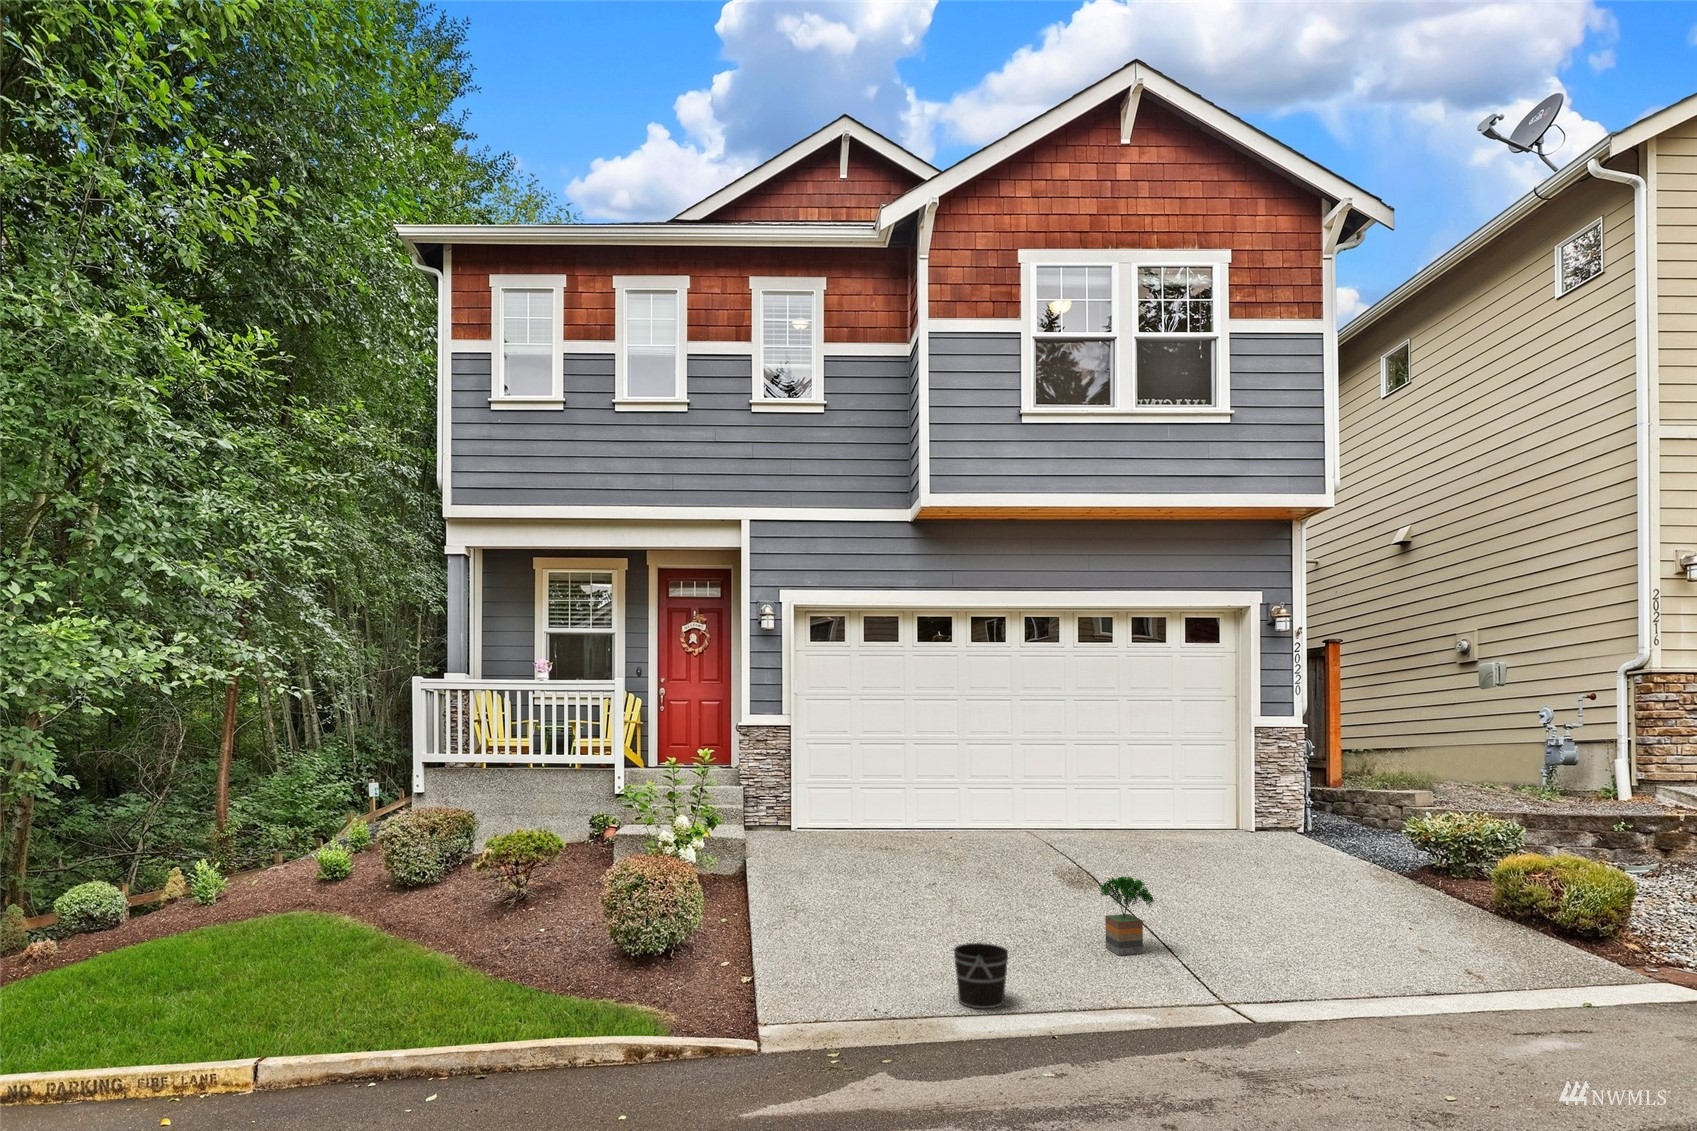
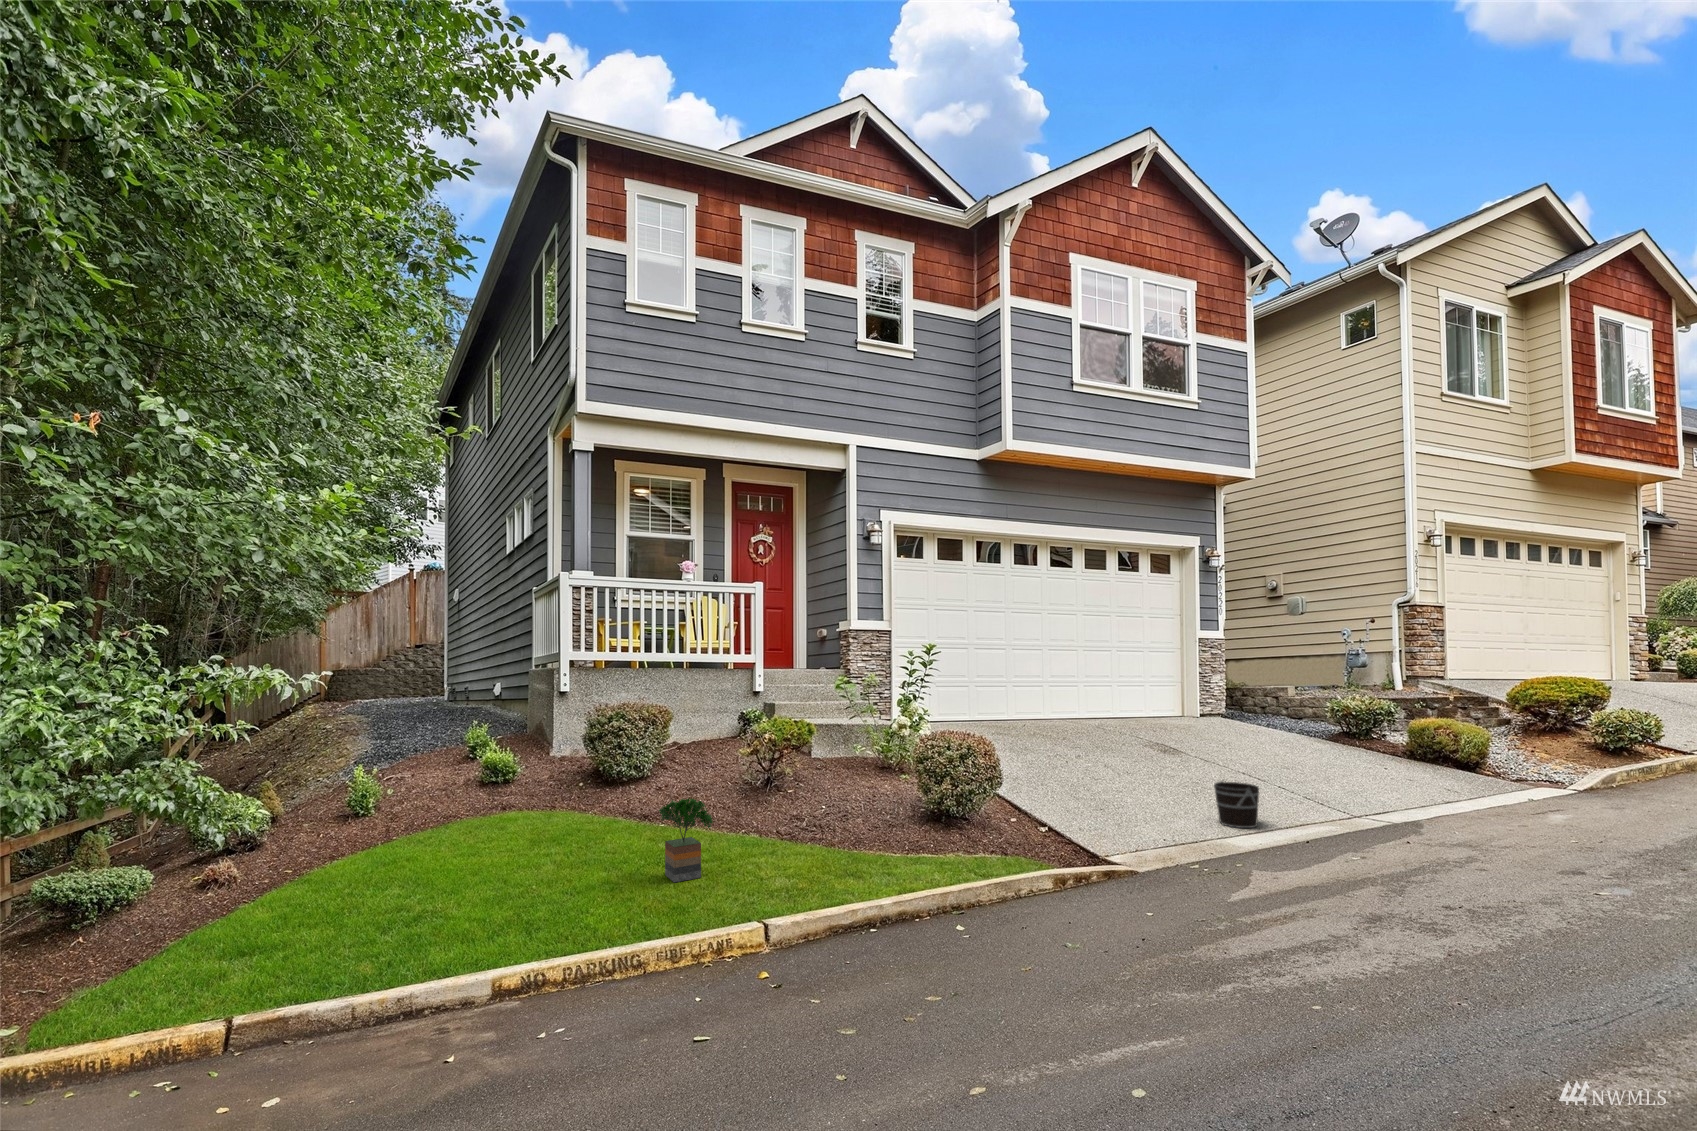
potted tree: present [1100,877,1154,955] -> present [659,798,712,882]

